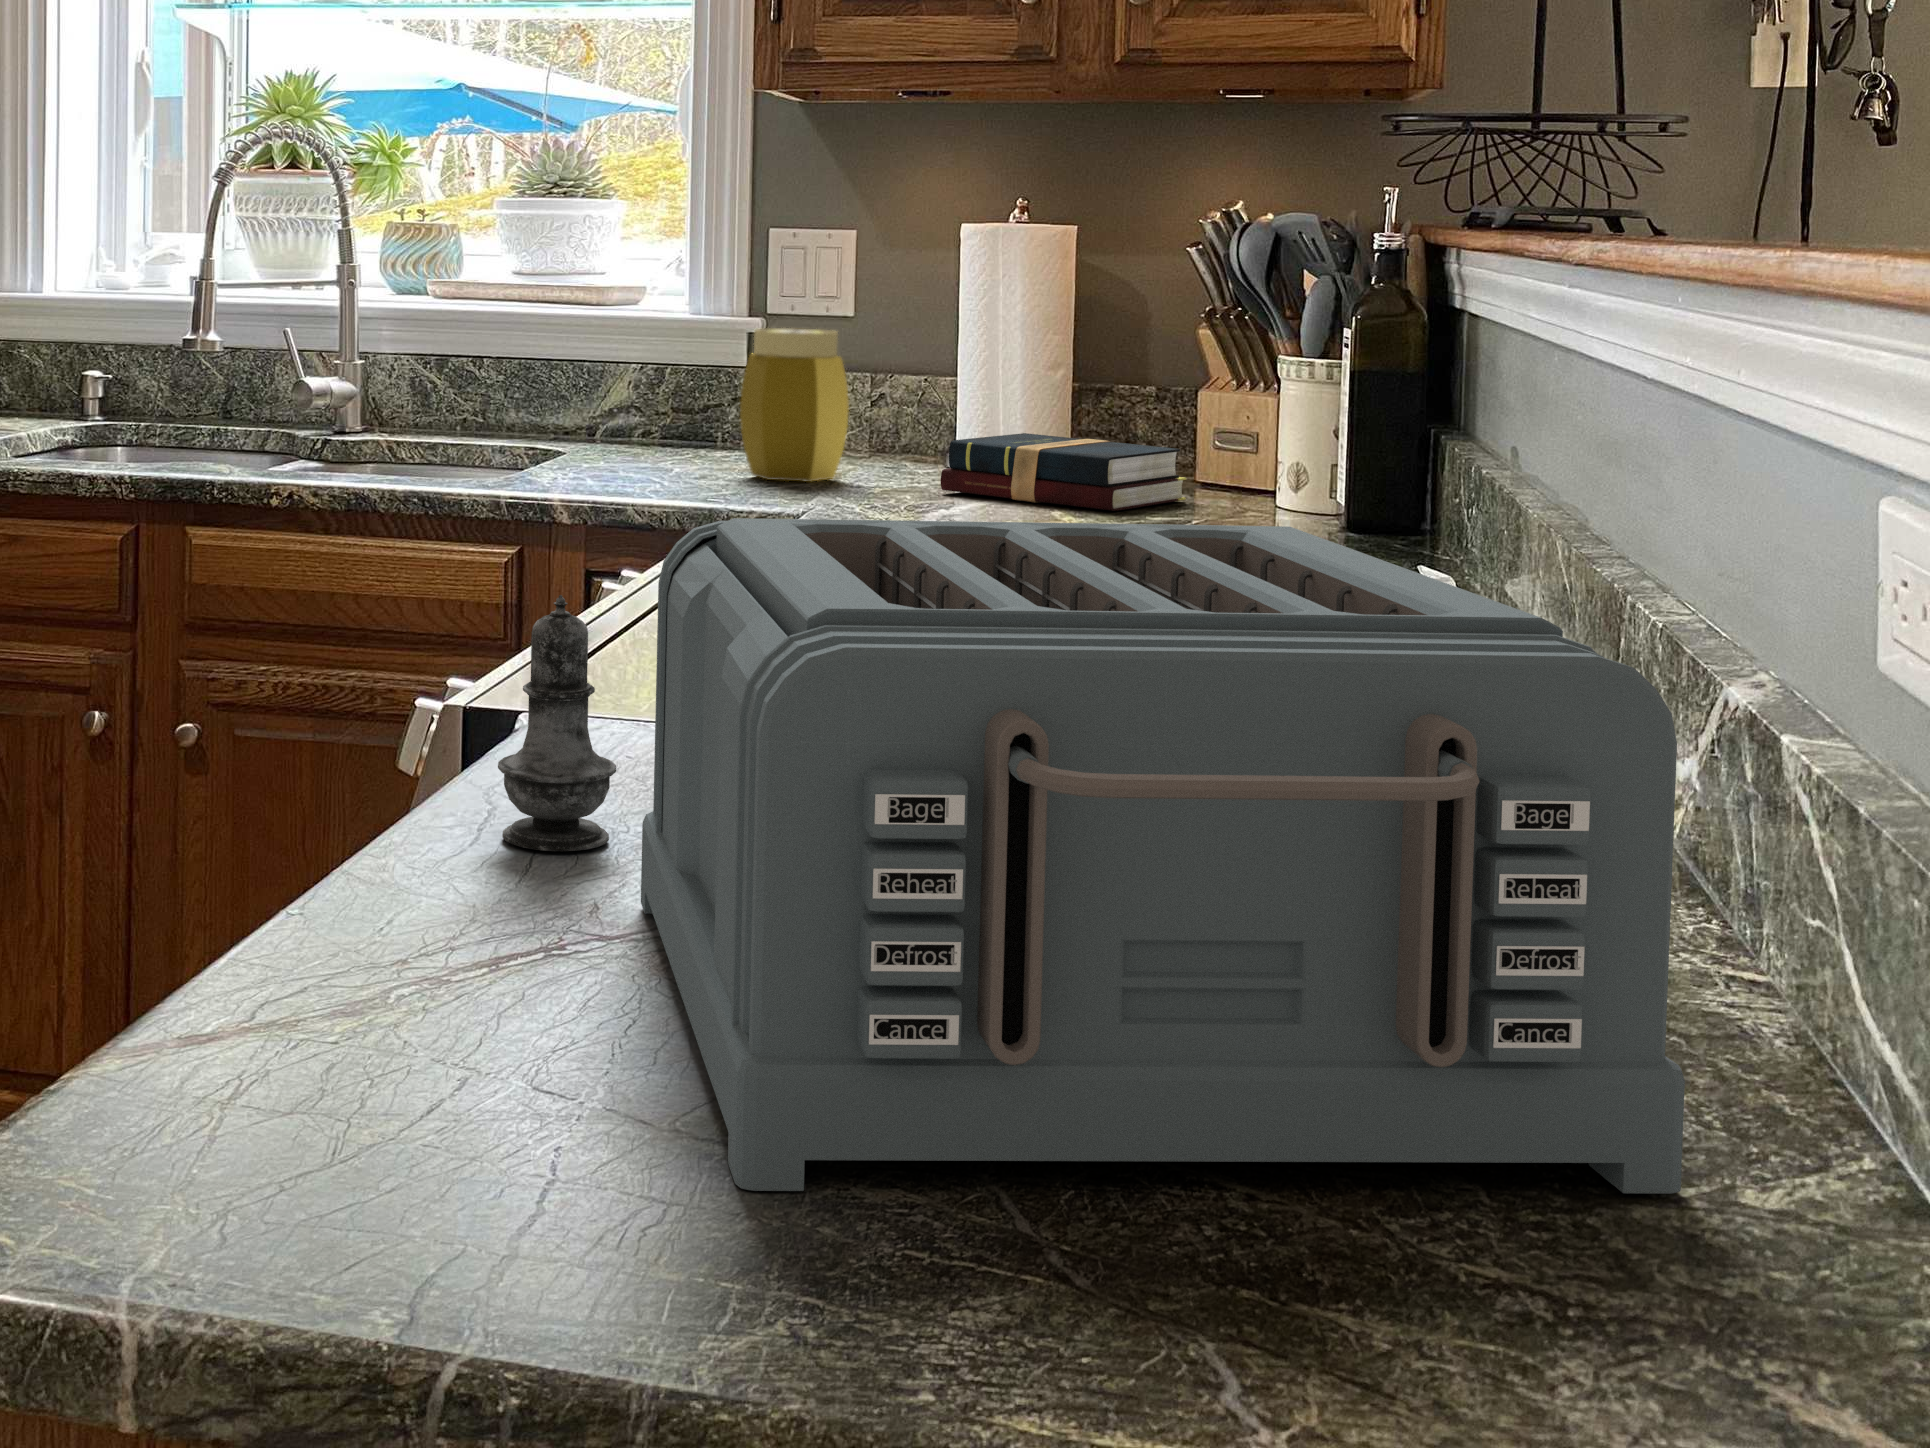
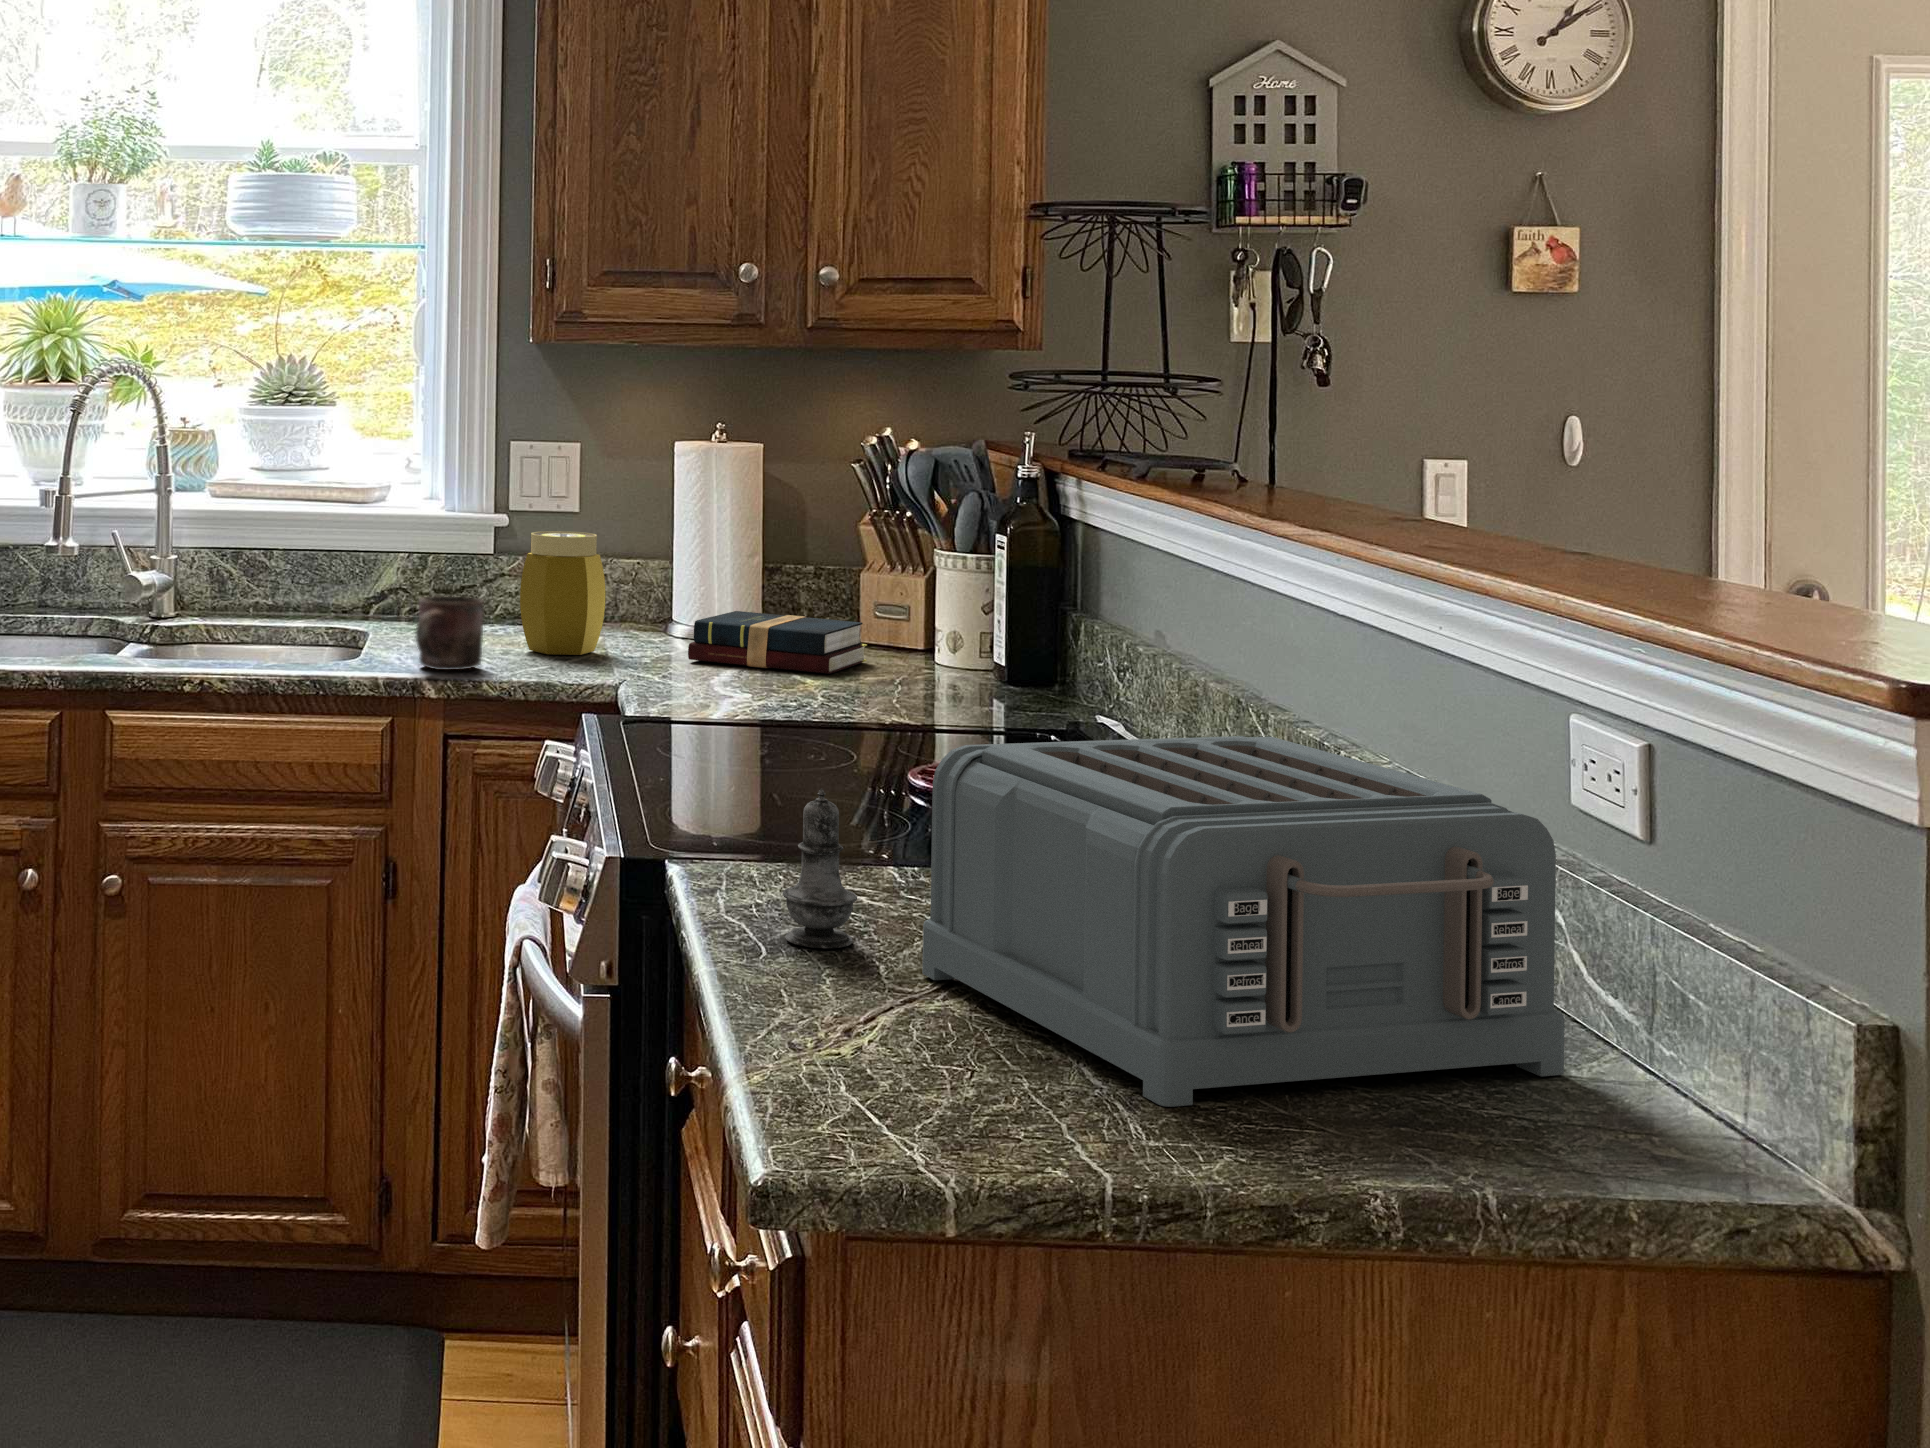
mug: none [560,400,661,491] -> present [416,596,484,670]

